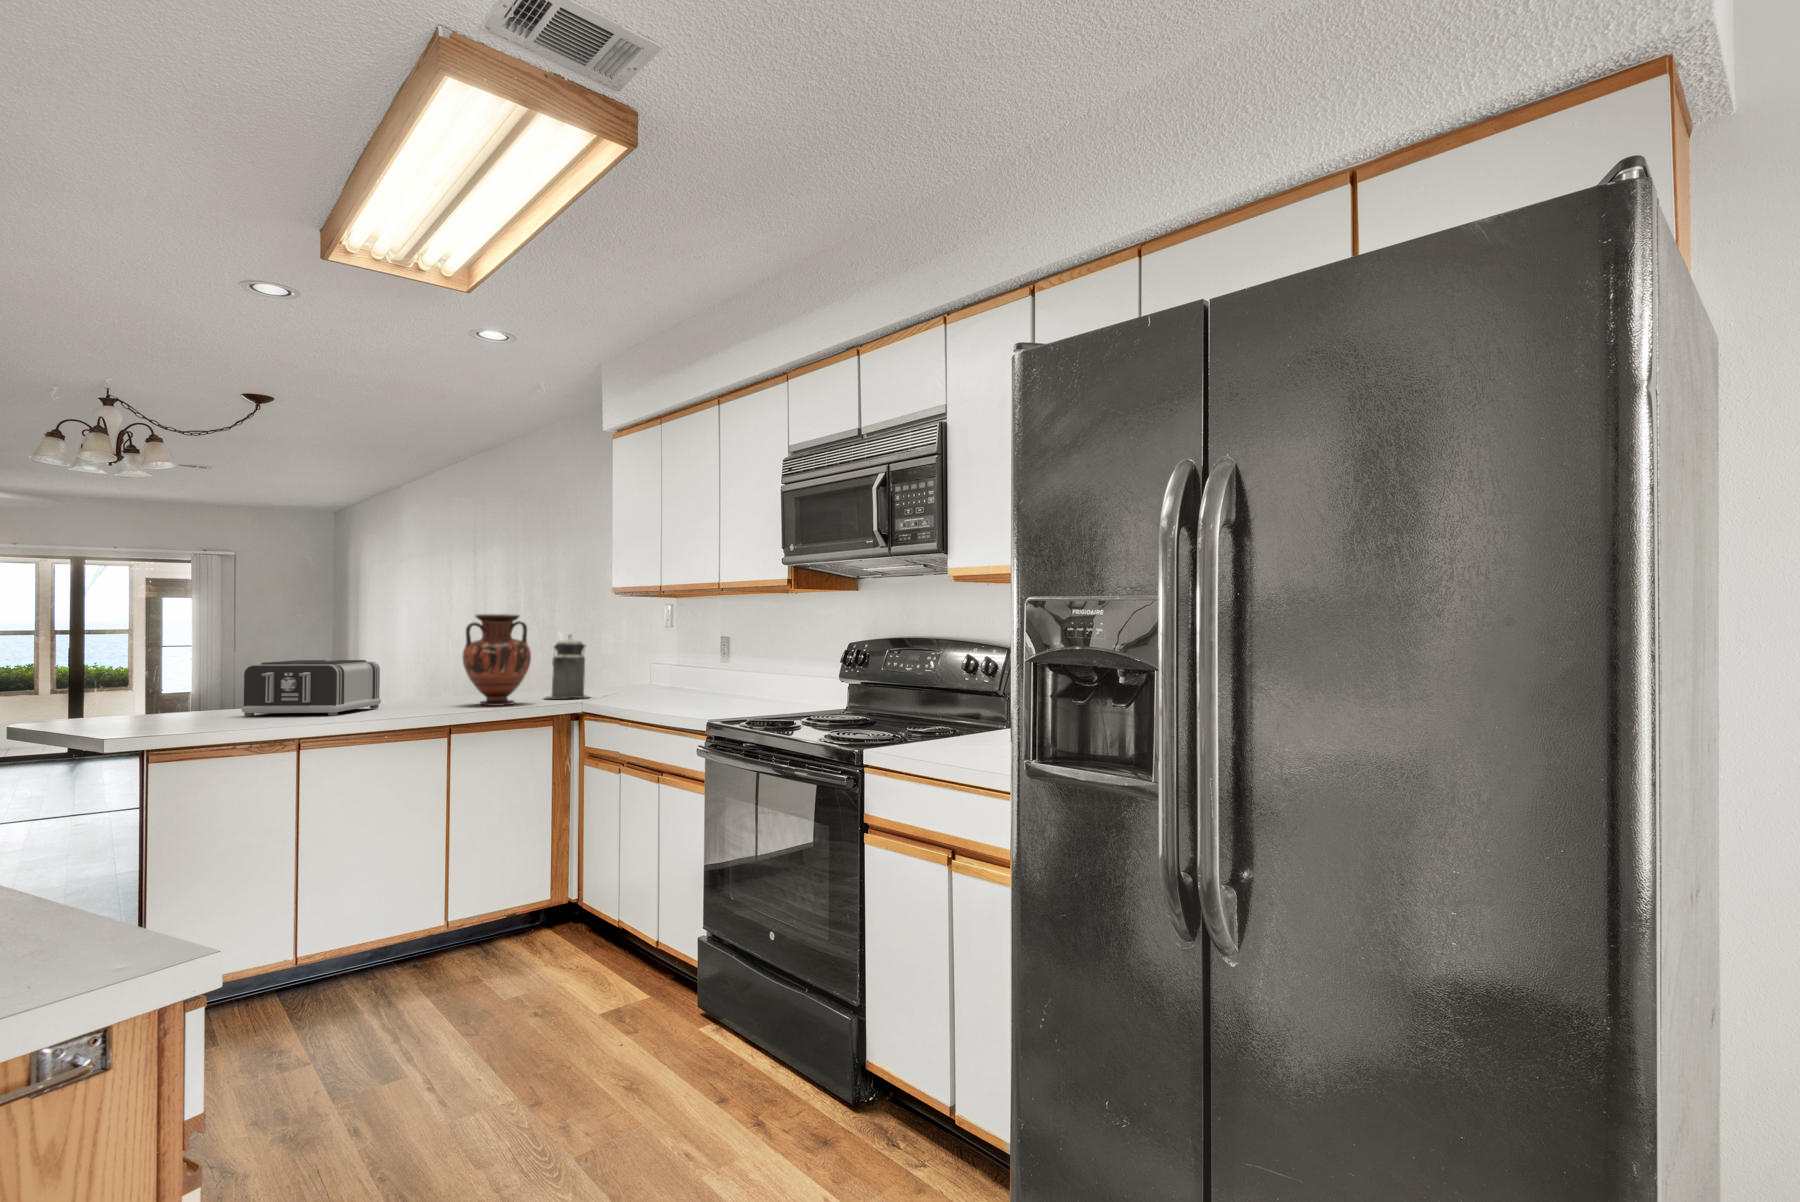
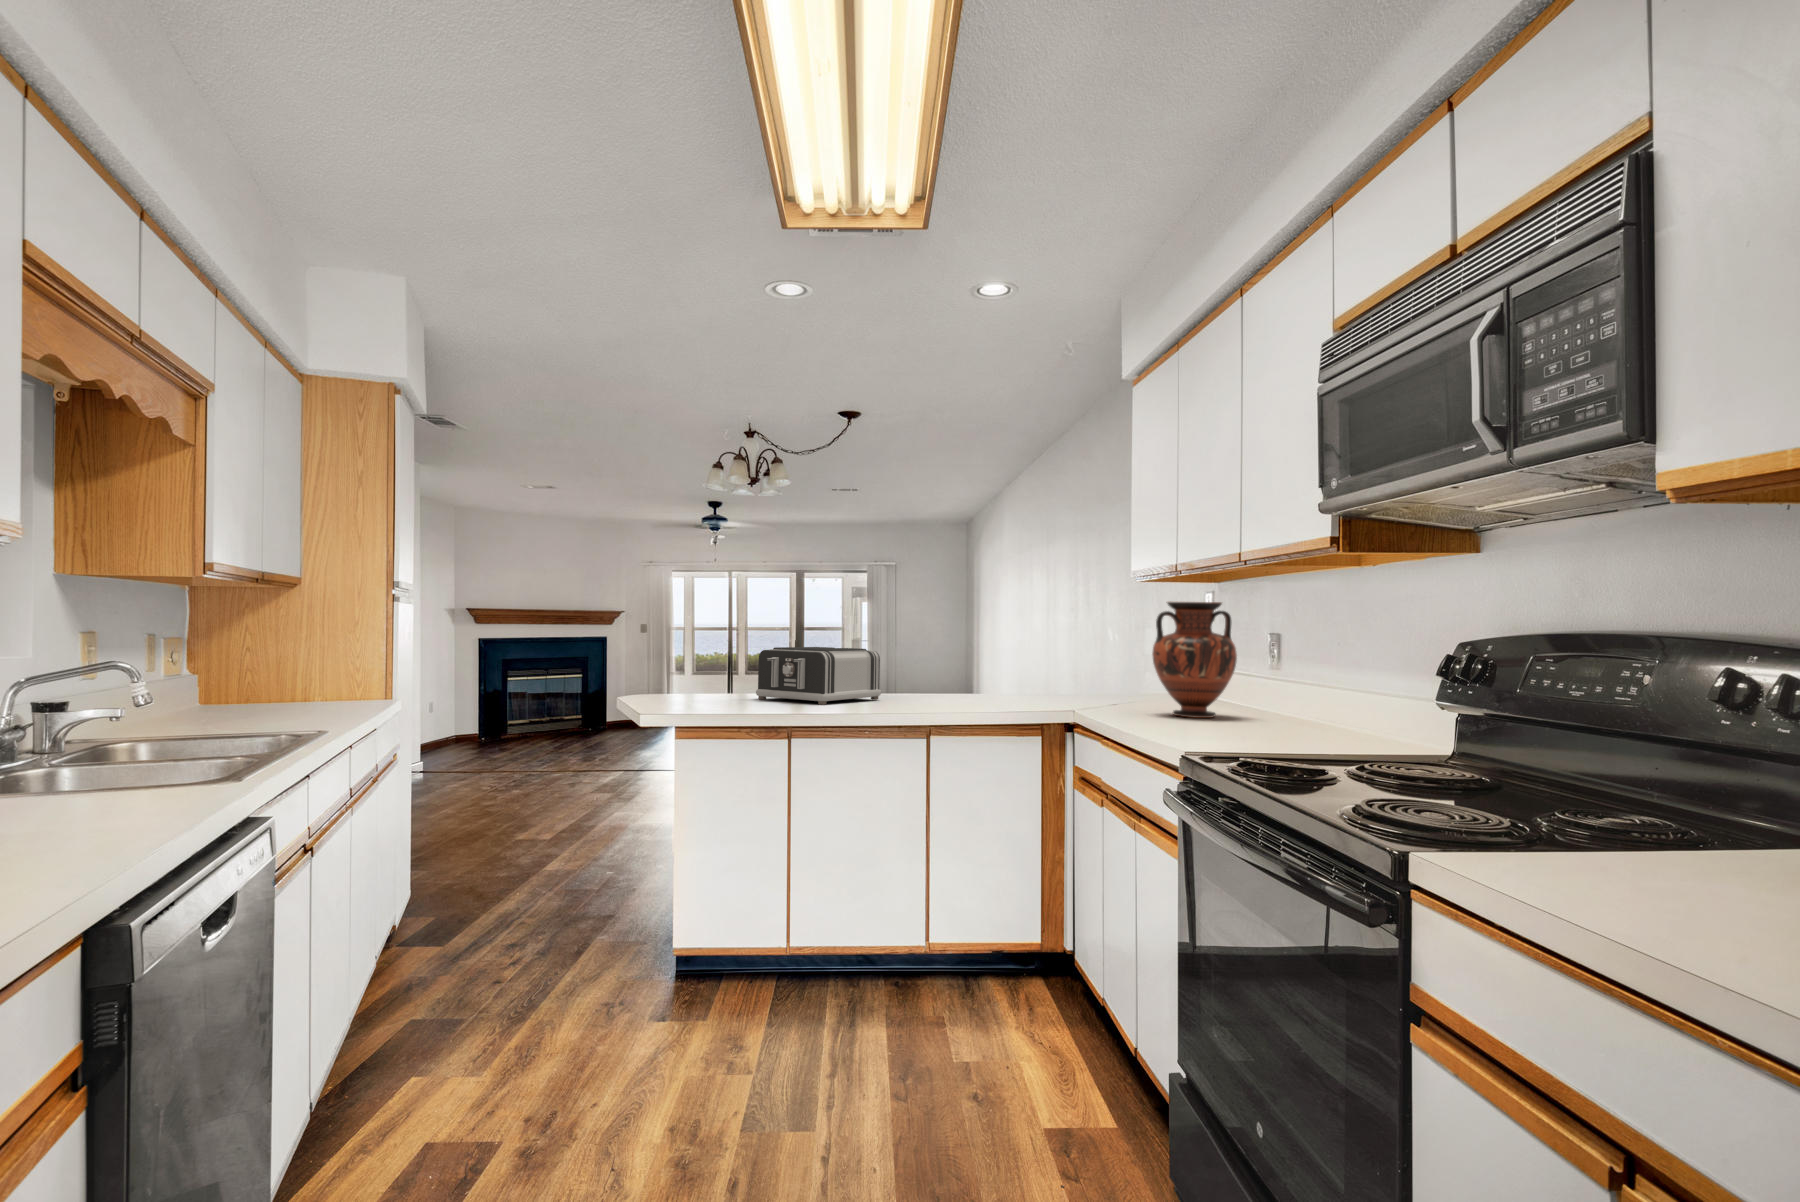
vase: present [463,614,531,706] -> present [1152,602,1237,718]
canister: present [545,635,588,698] -> none [1052,627,1106,704]

